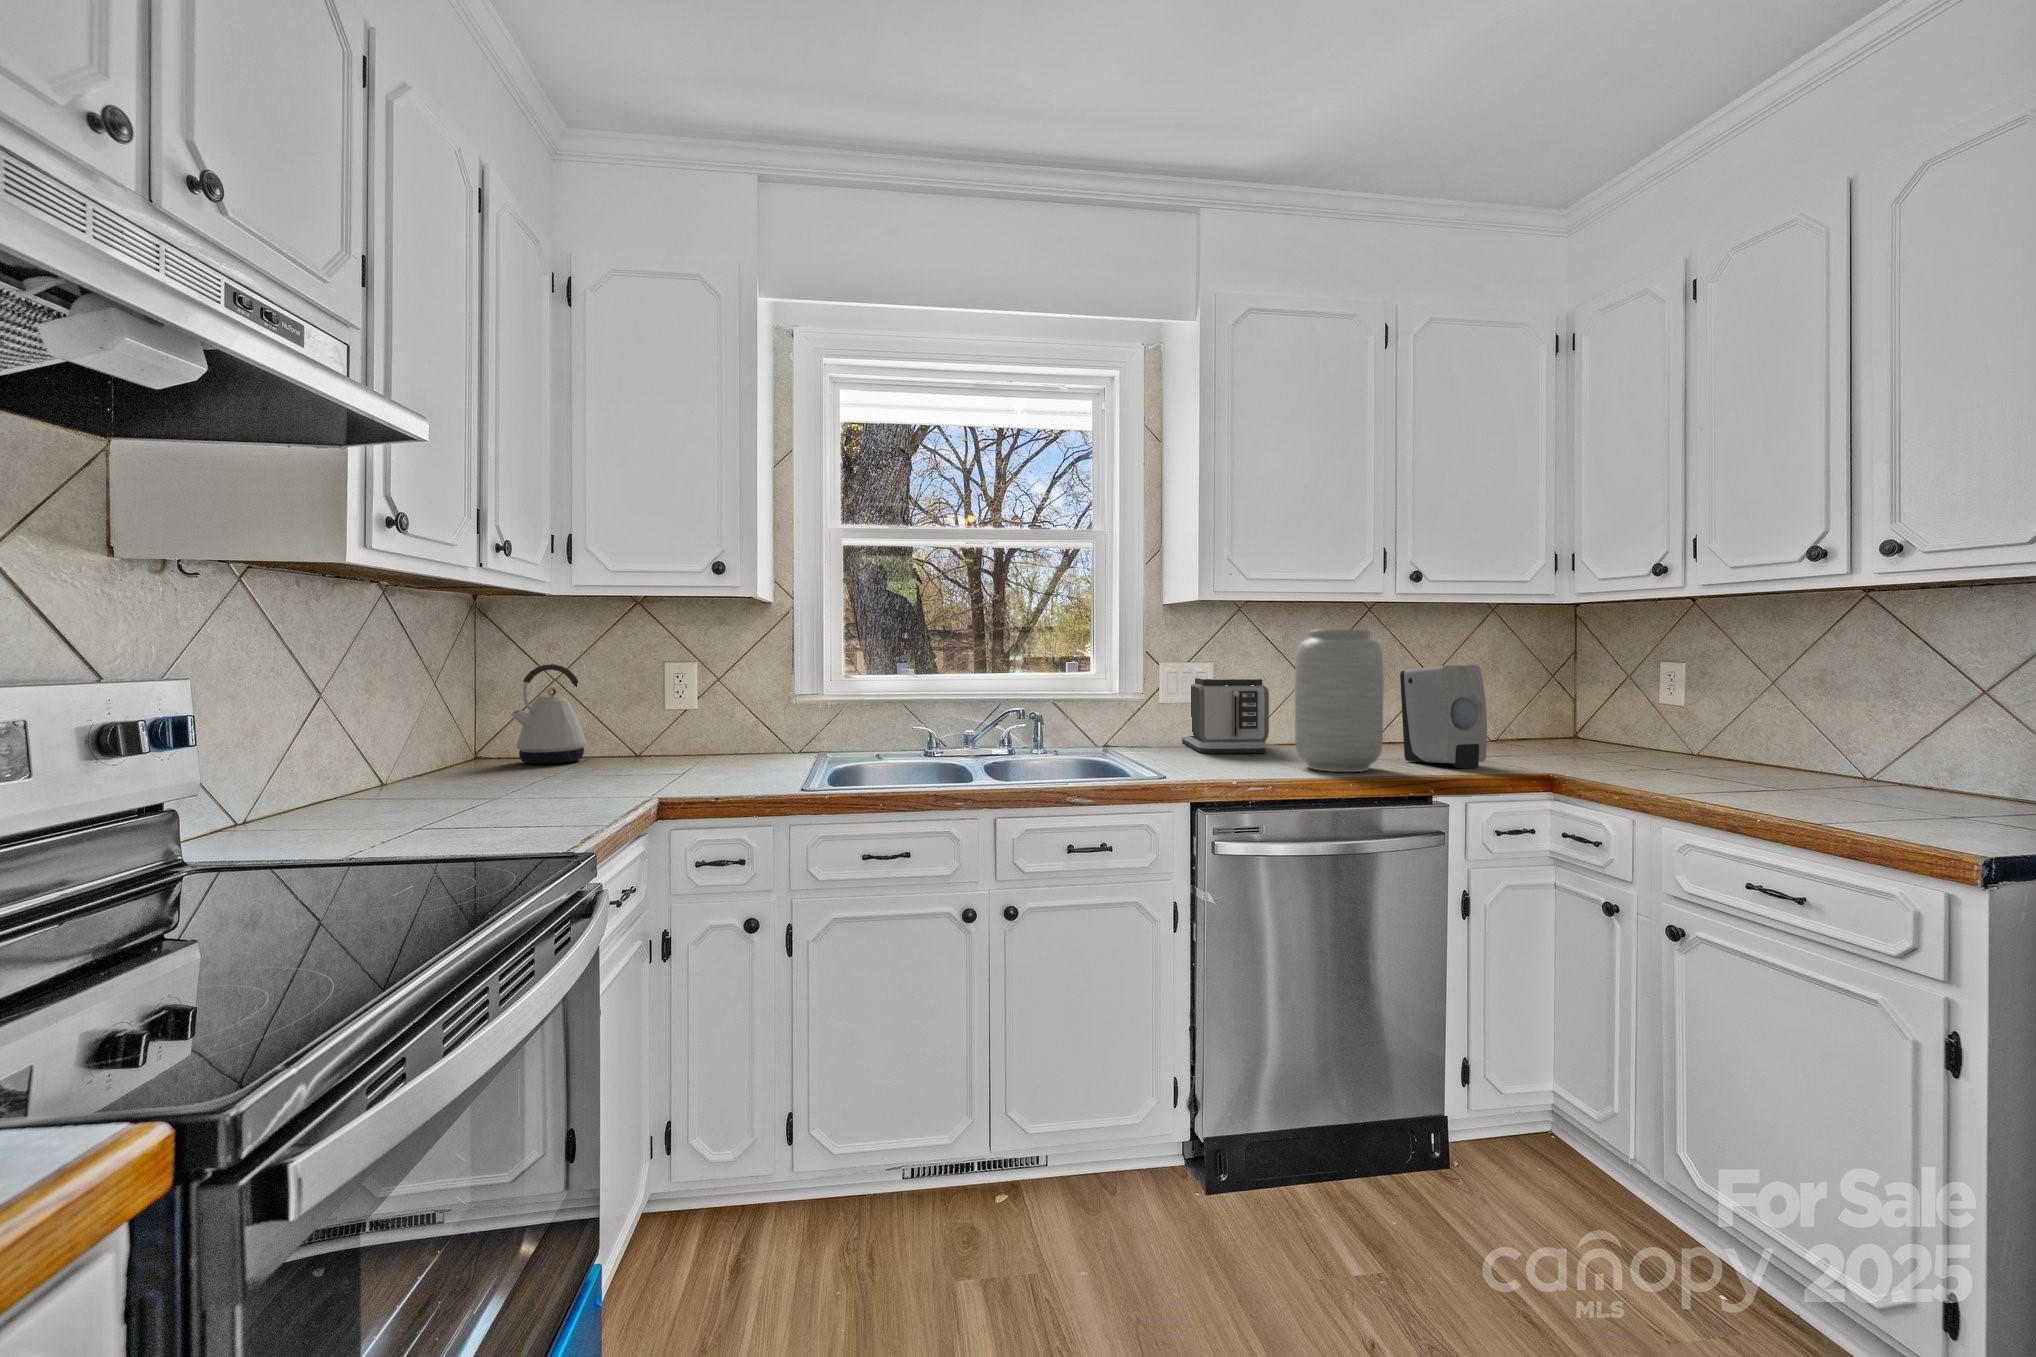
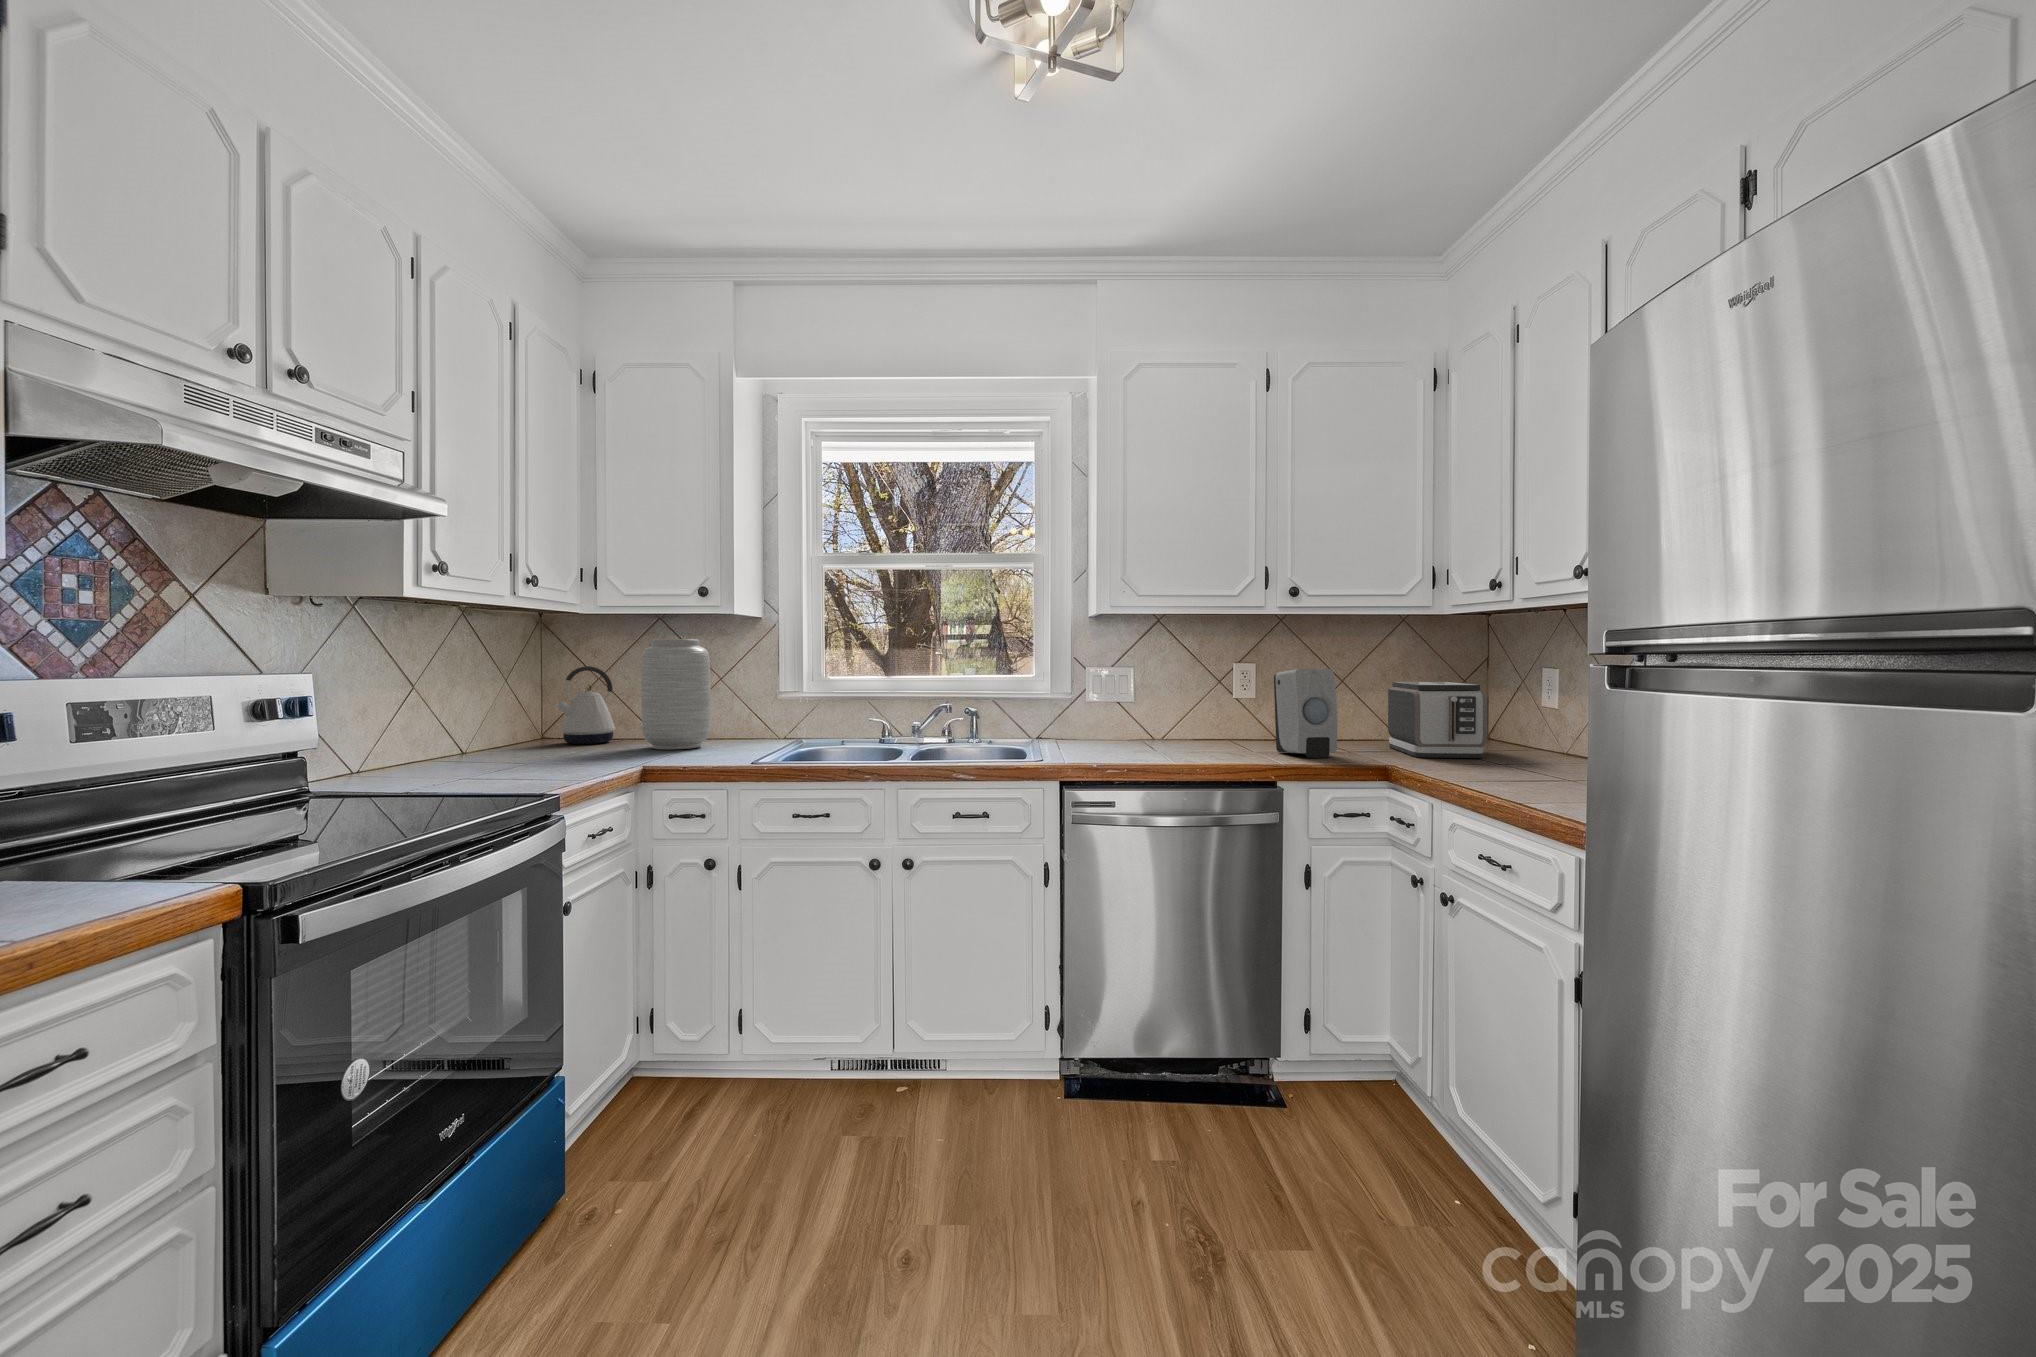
vase: present [1295,629,1384,772] -> present [641,639,711,749]
toaster: present [1182,676,1269,753] -> present [1388,682,1487,758]

